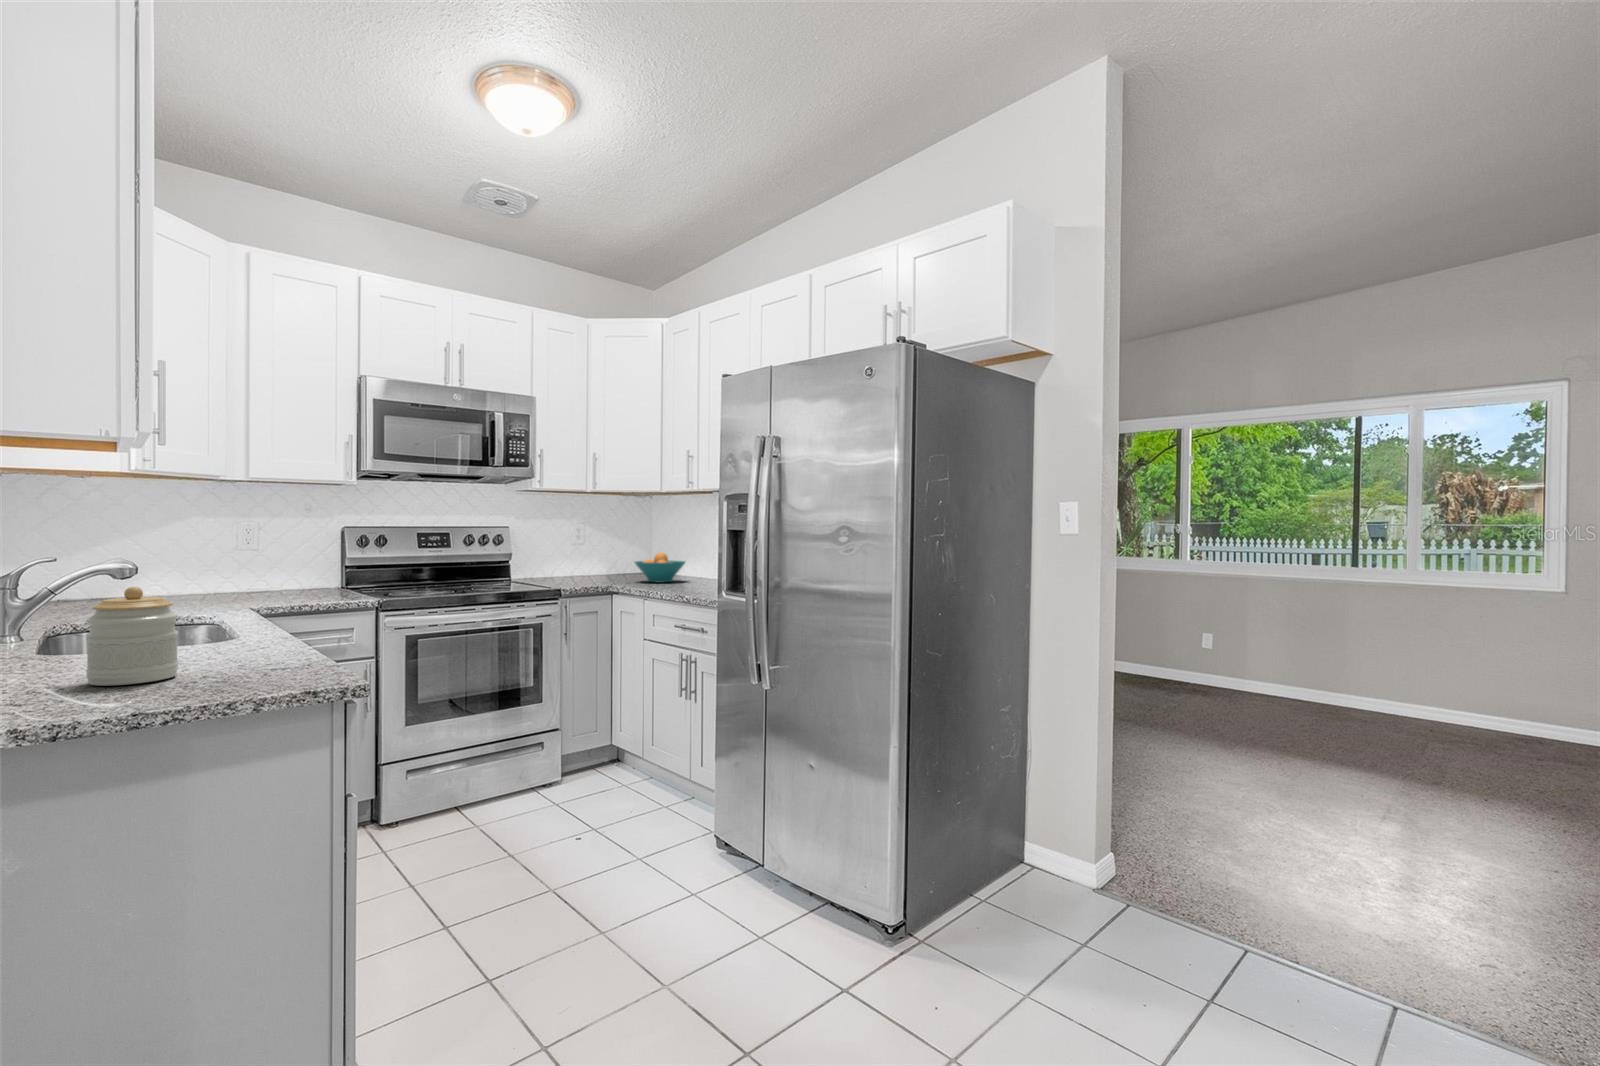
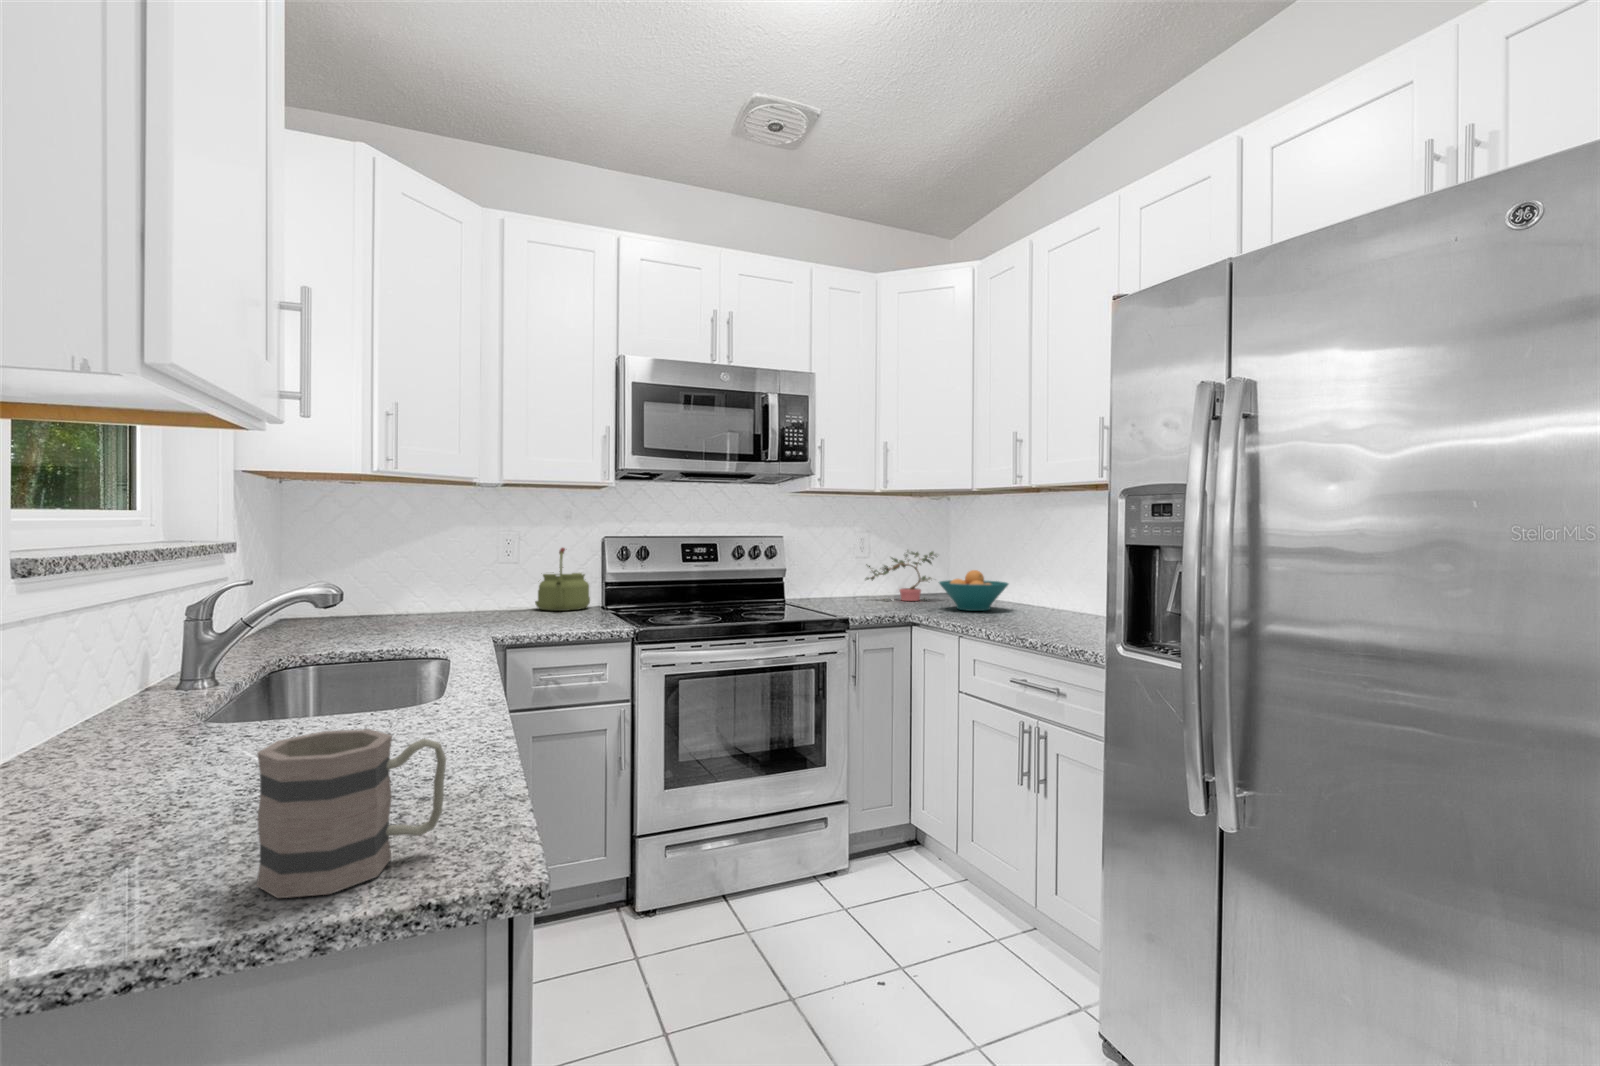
kettle: none [275,536,330,591] -> present [535,548,590,611]
potted plant: none [578,538,639,579] -> present [866,551,936,601]
jar: present [86,587,178,686] -> none [134,658,280,835]
mug: none [206,617,307,693] -> present [257,729,446,898]

